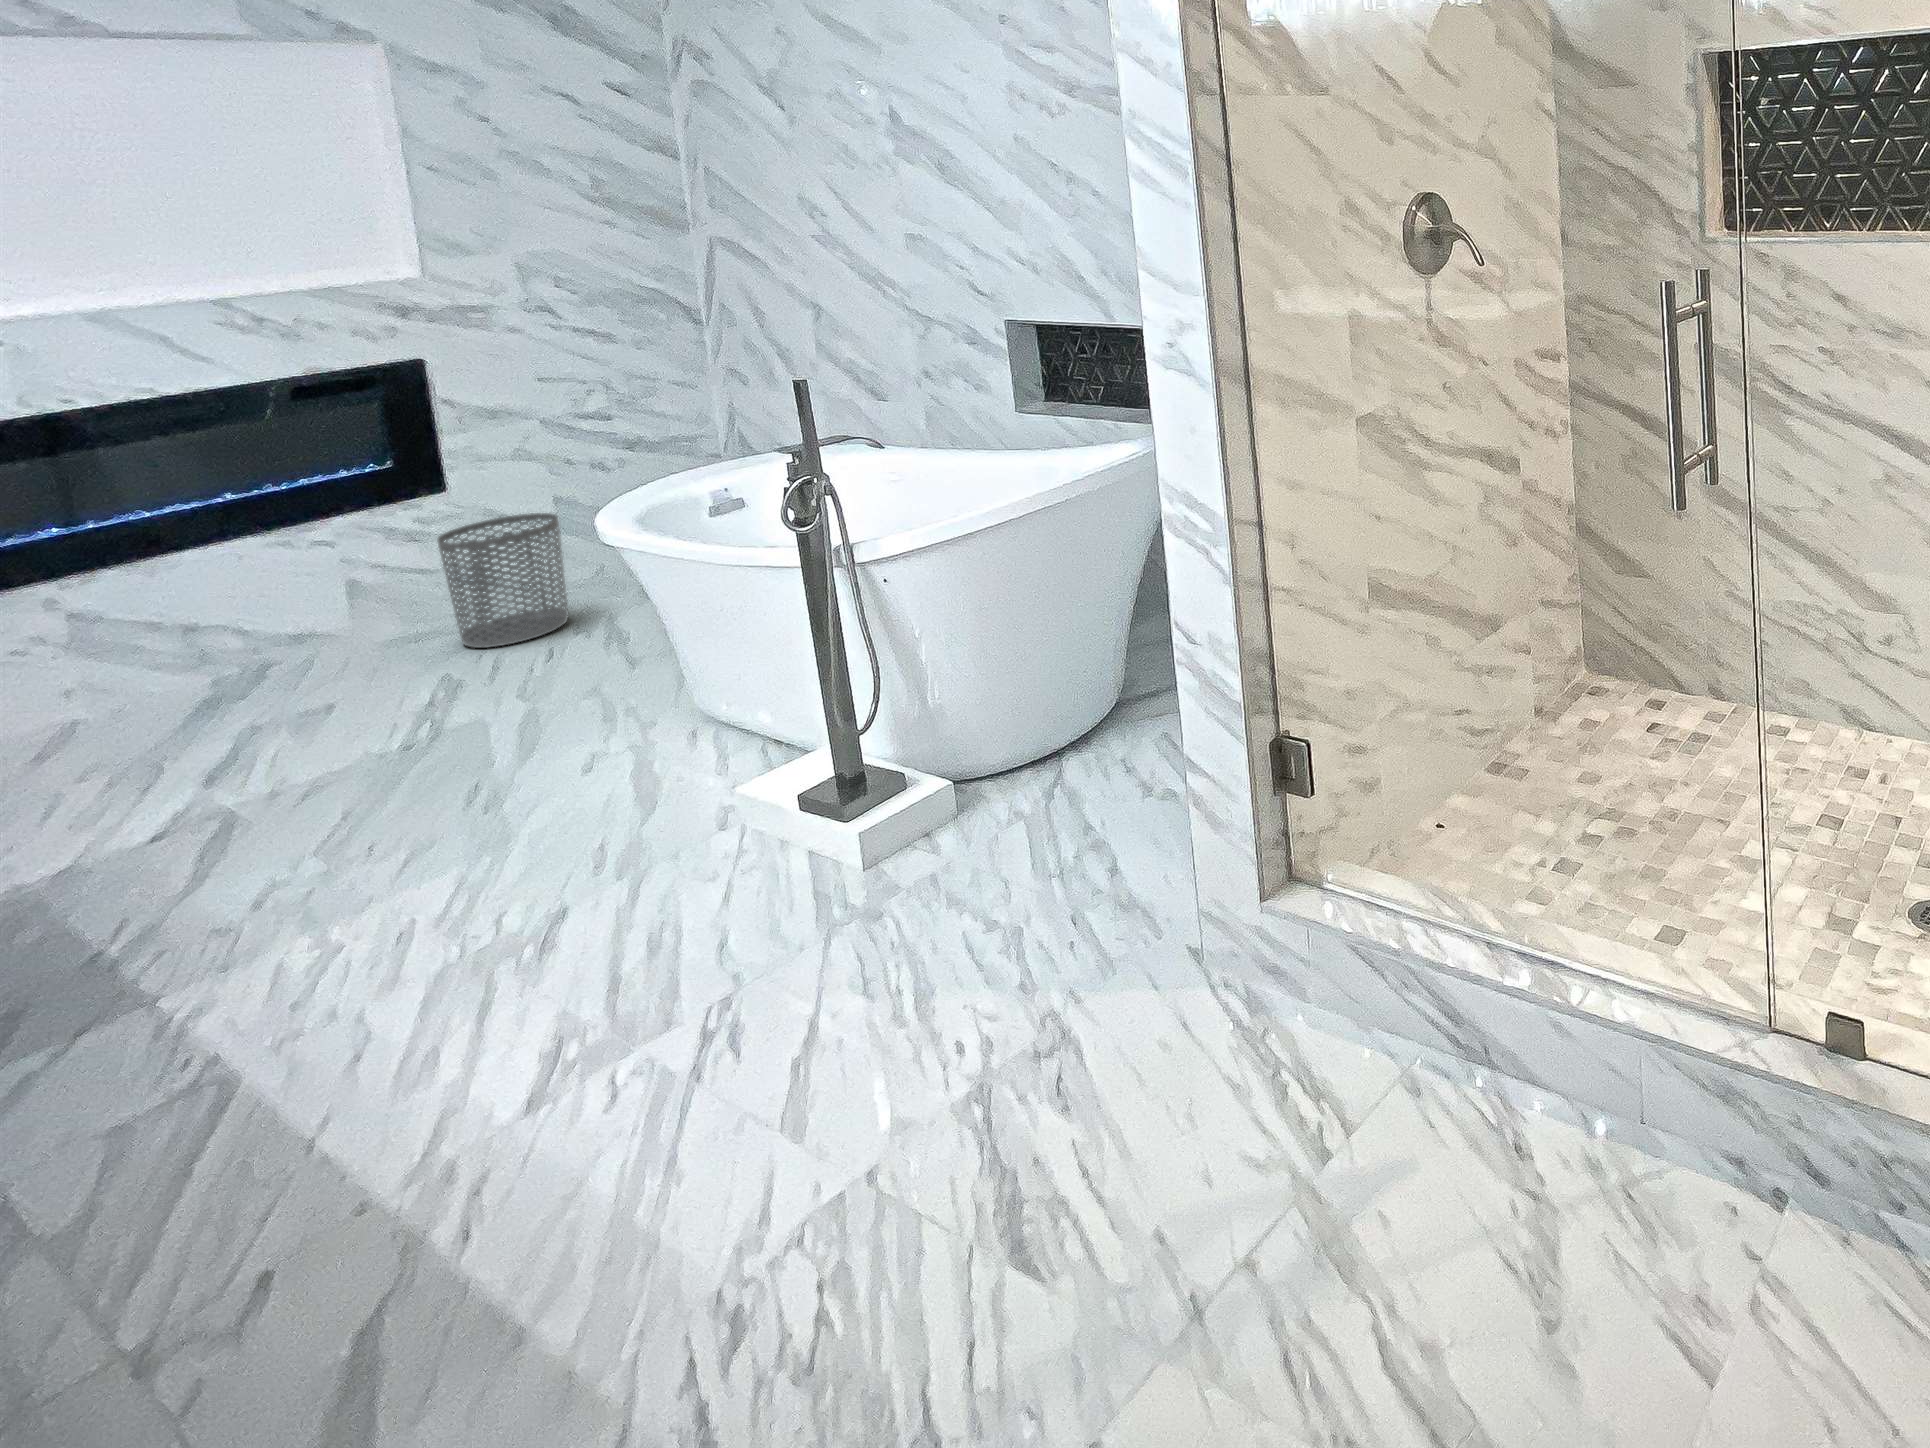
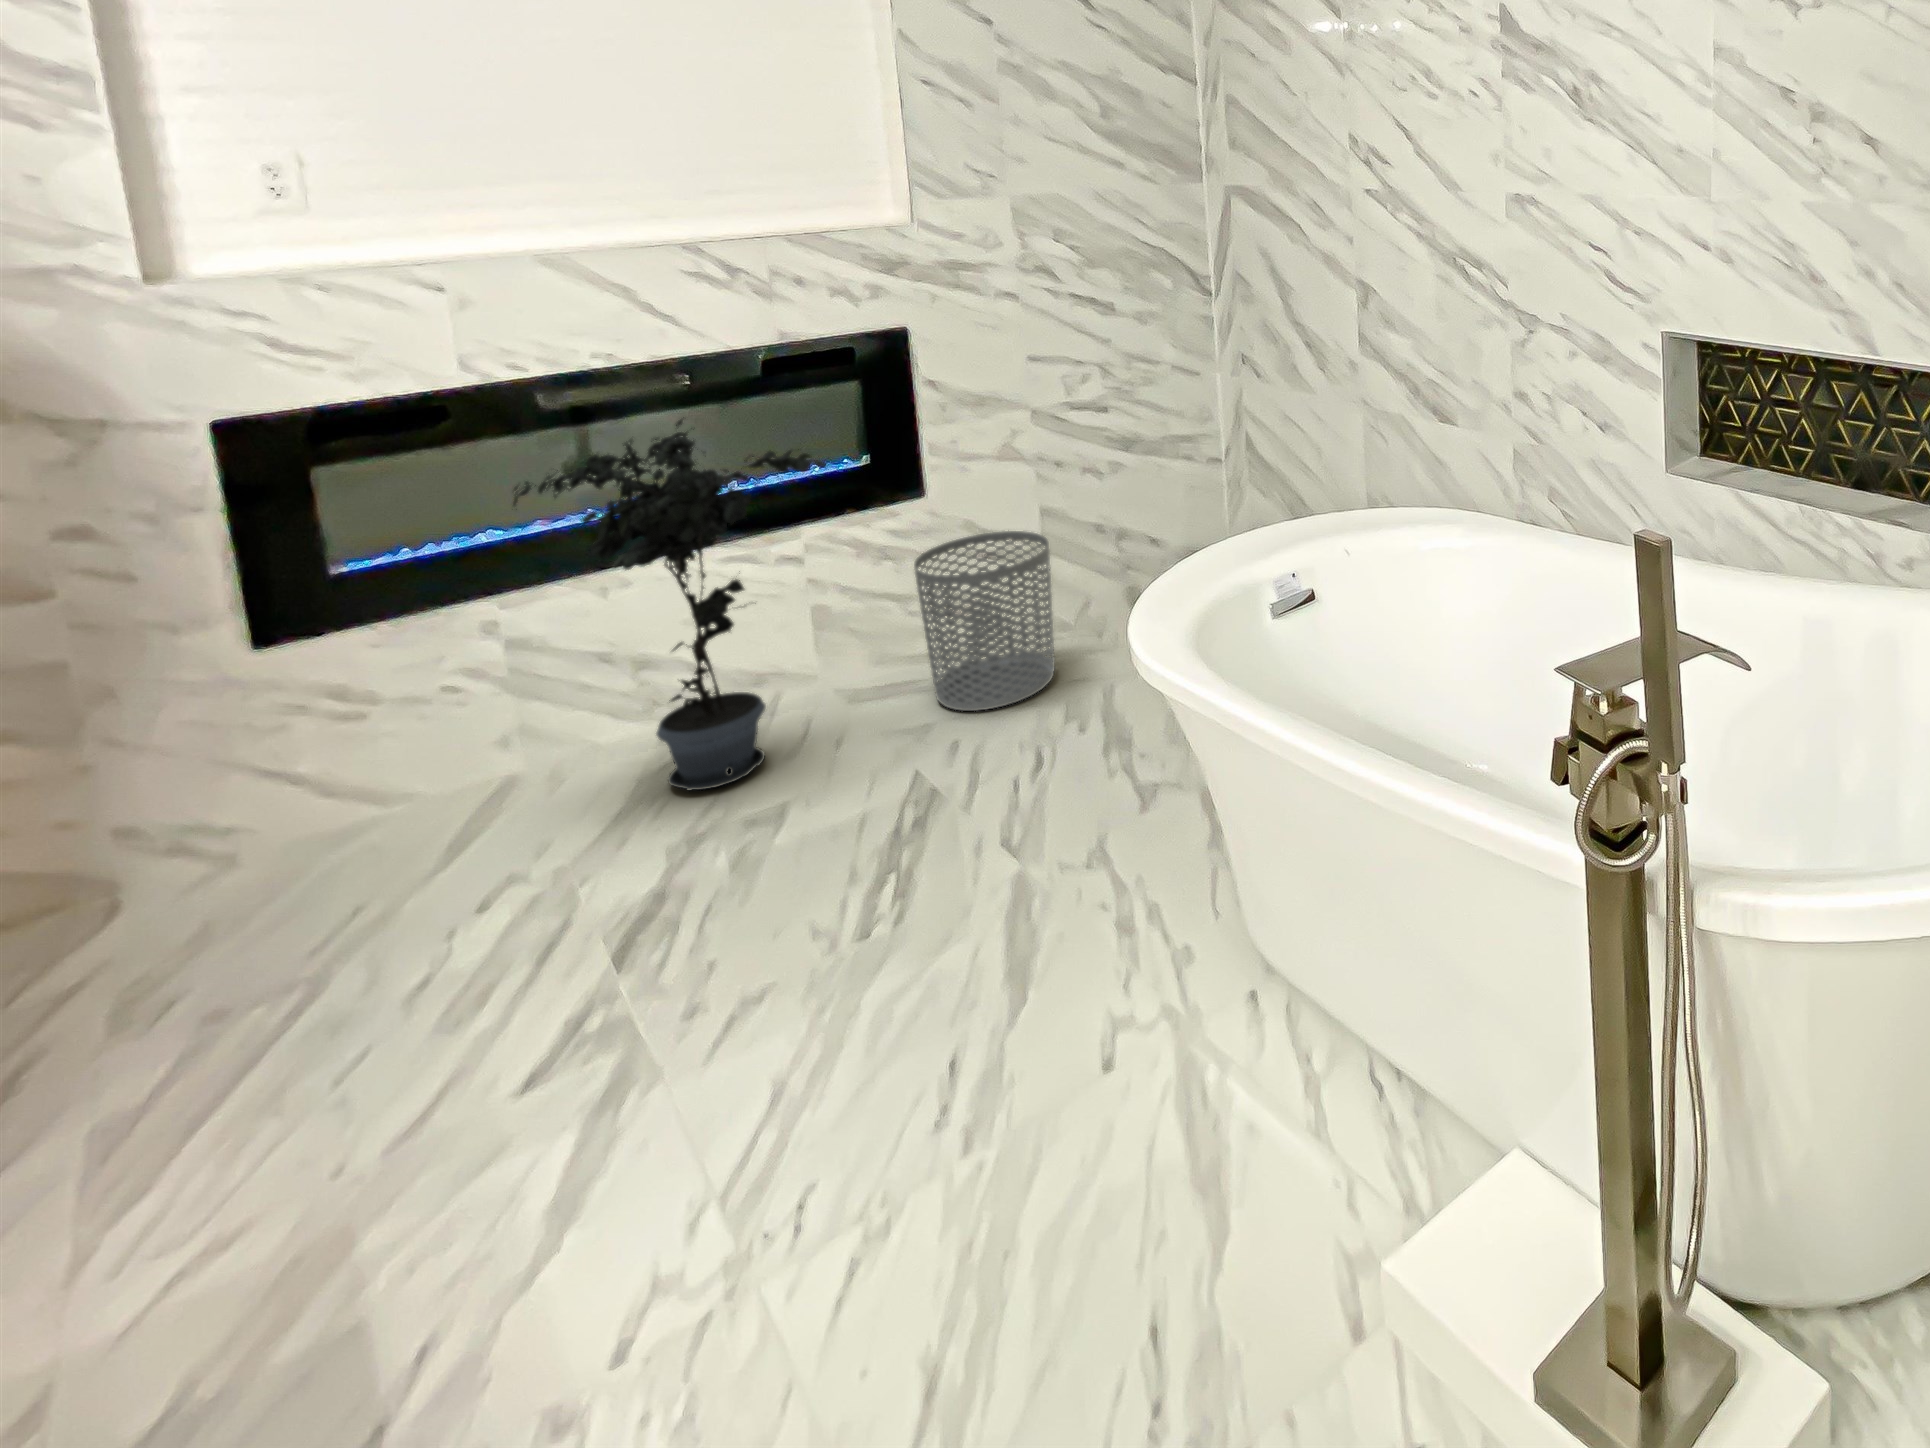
potted plant: none [81,428,359,713] -> present [513,417,827,791]

